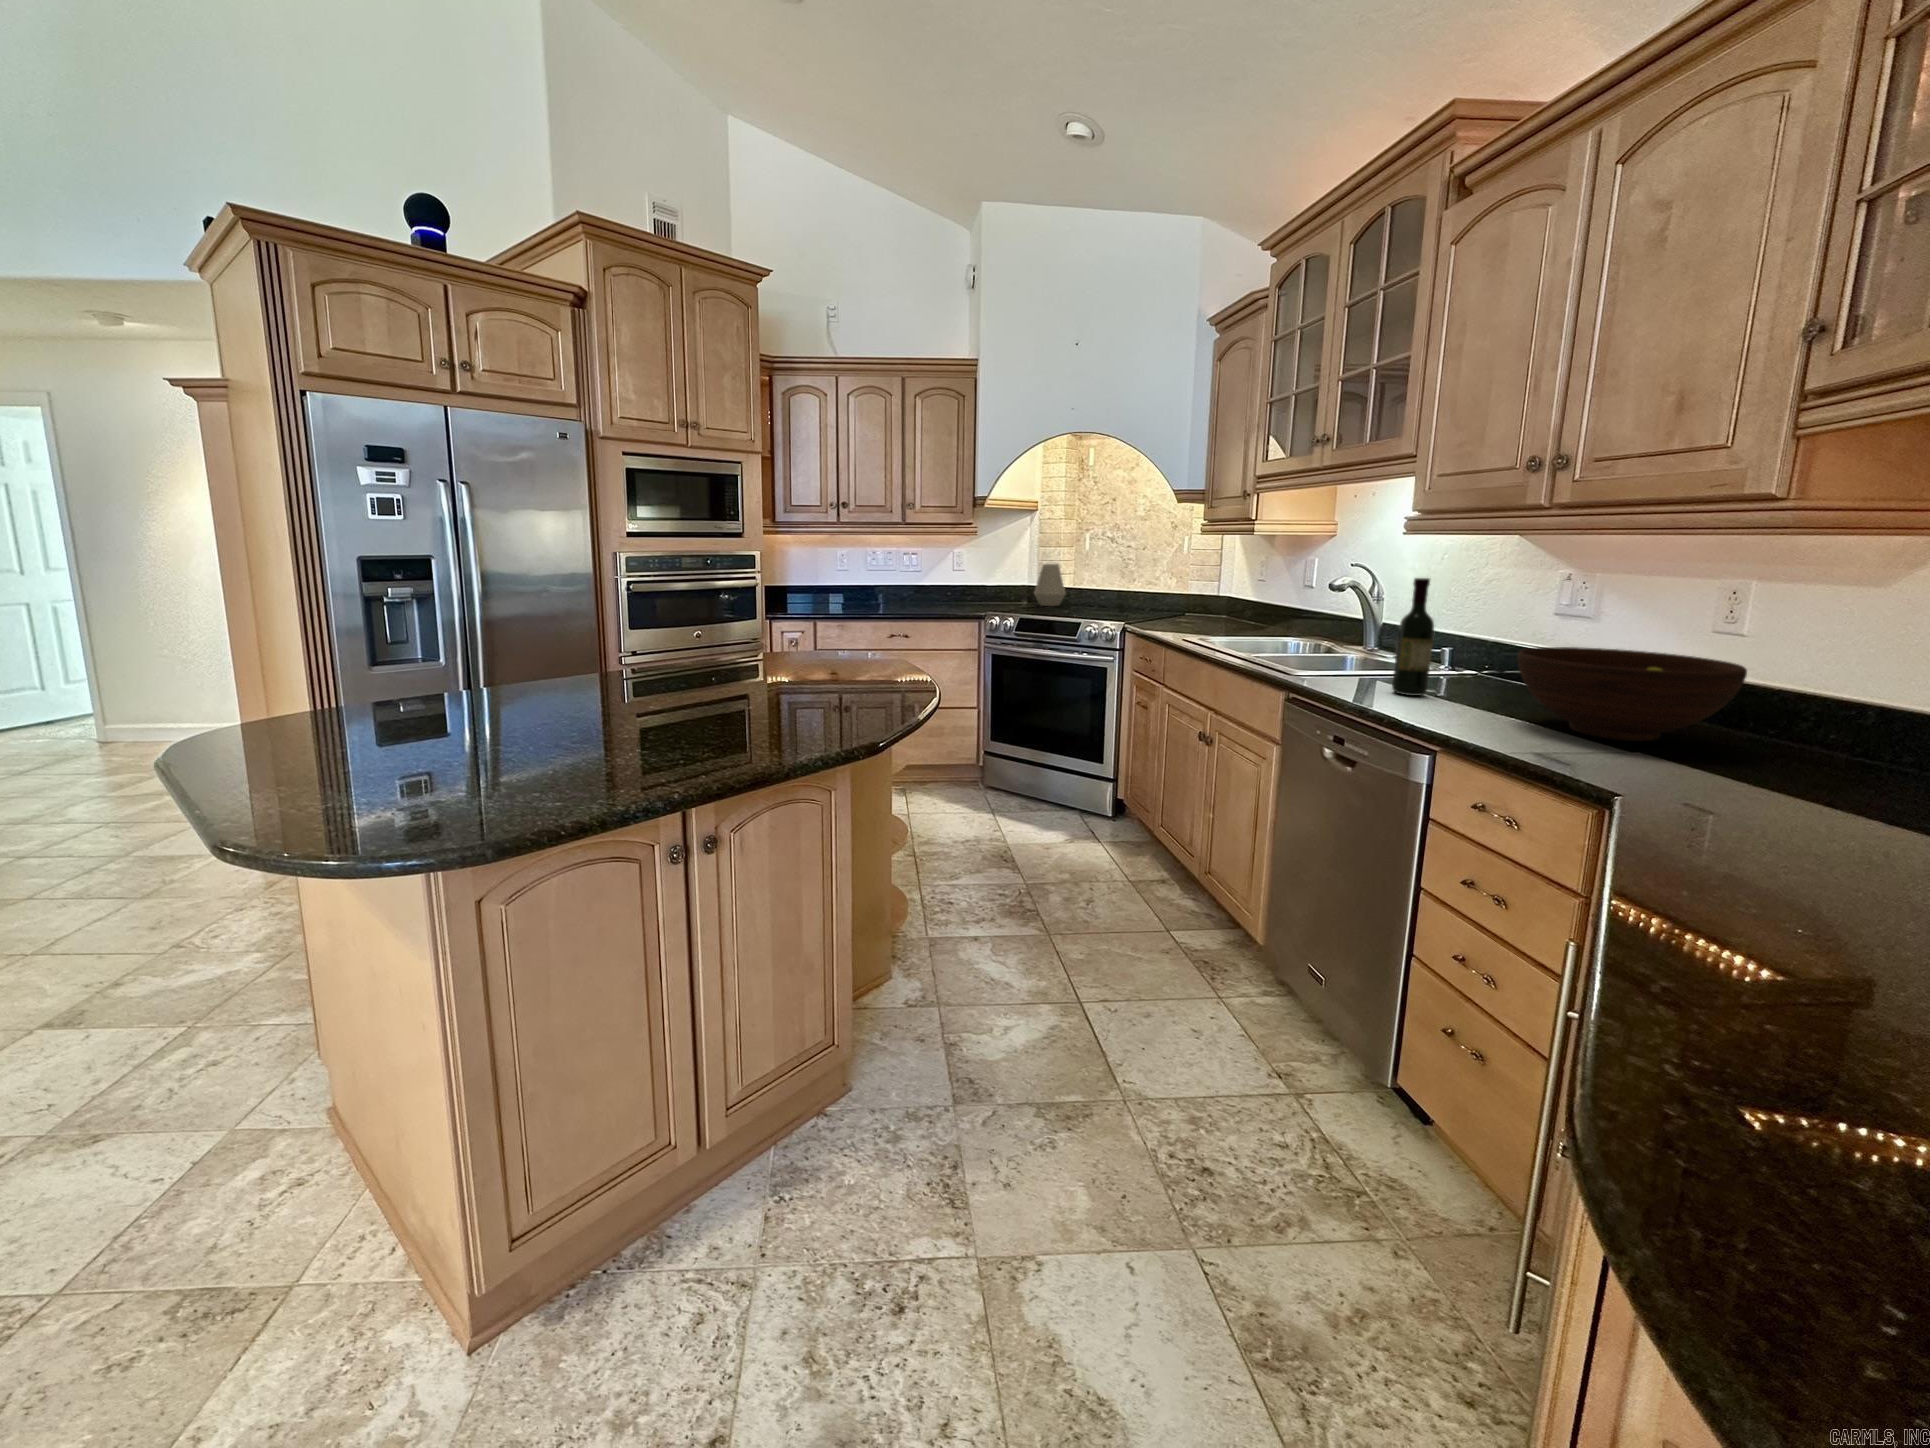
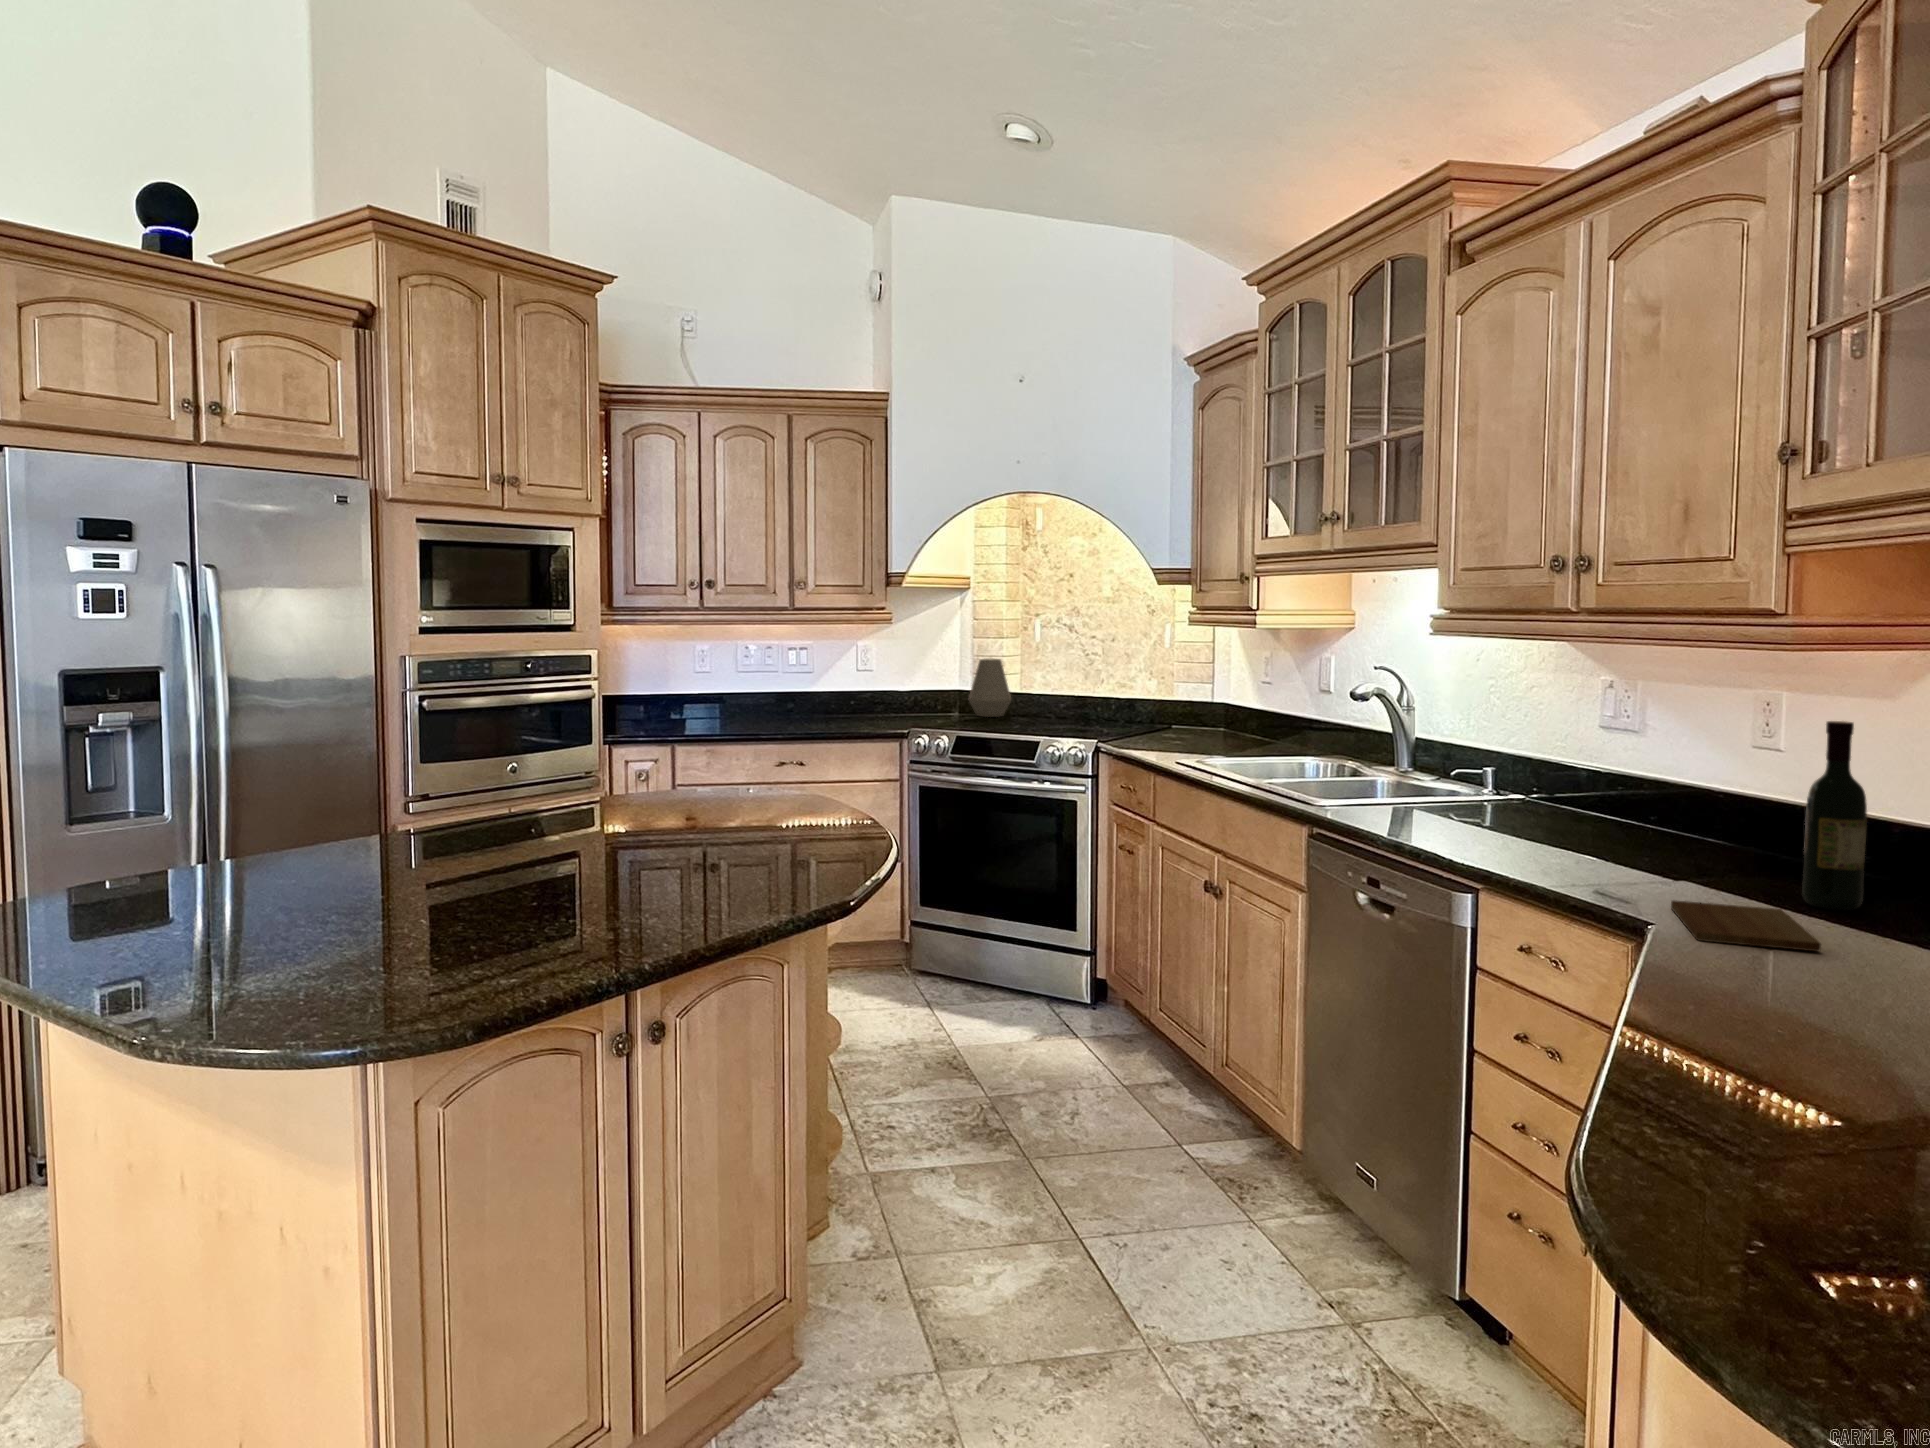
wine bottle: present [1392,578,1434,696] -> present [1802,721,1867,910]
fruit bowl: present [1518,647,1747,741] -> none [1554,765,1772,868]
cutting board: none [1641,775,1827,838] -> present [1671,901,1821,952]

